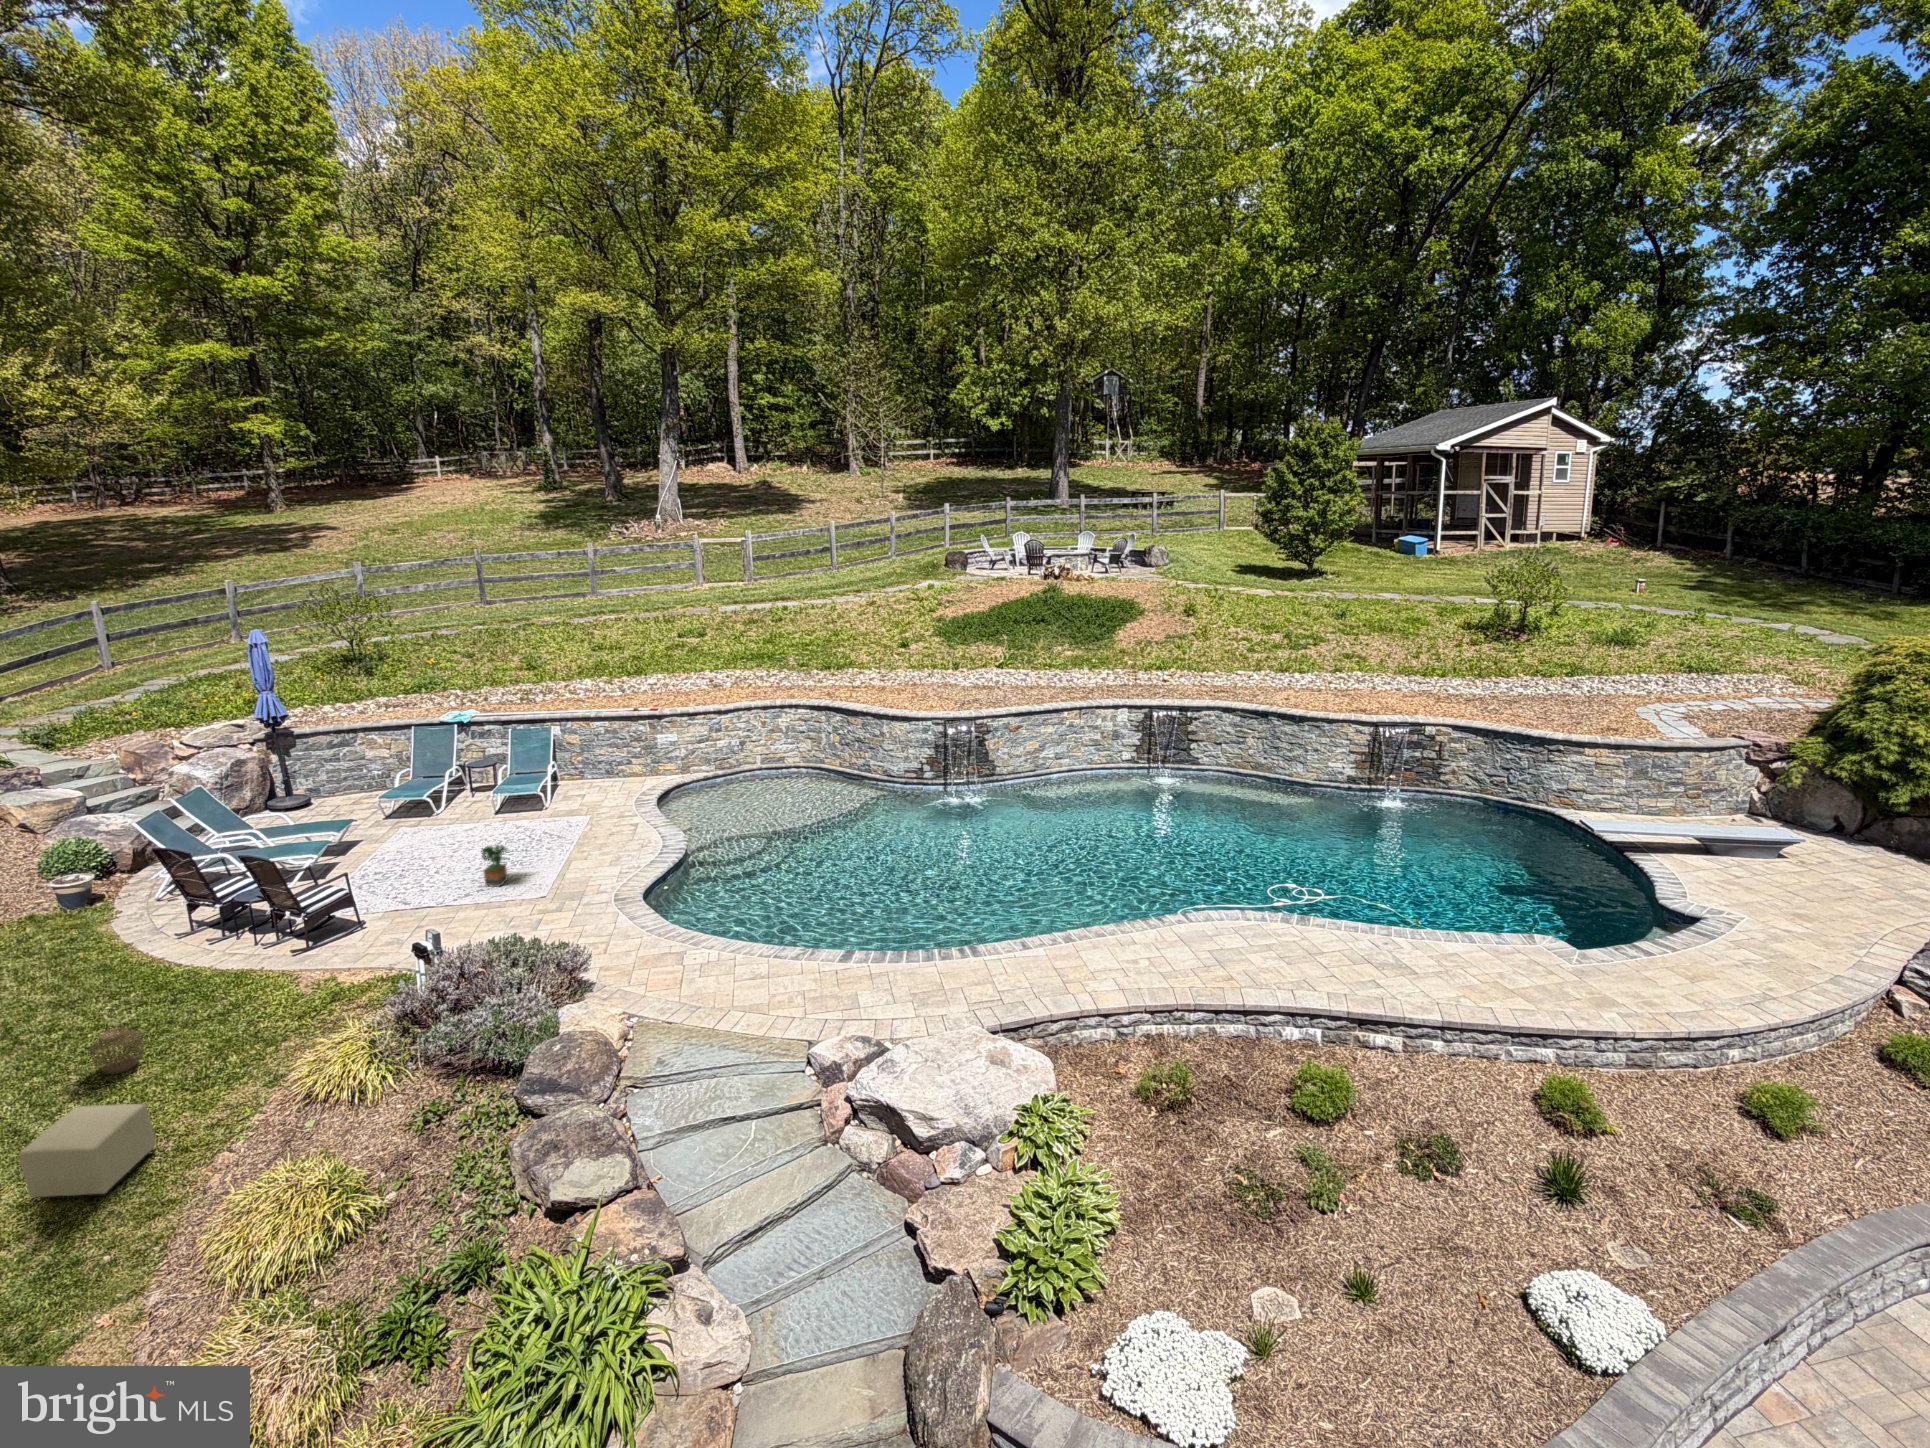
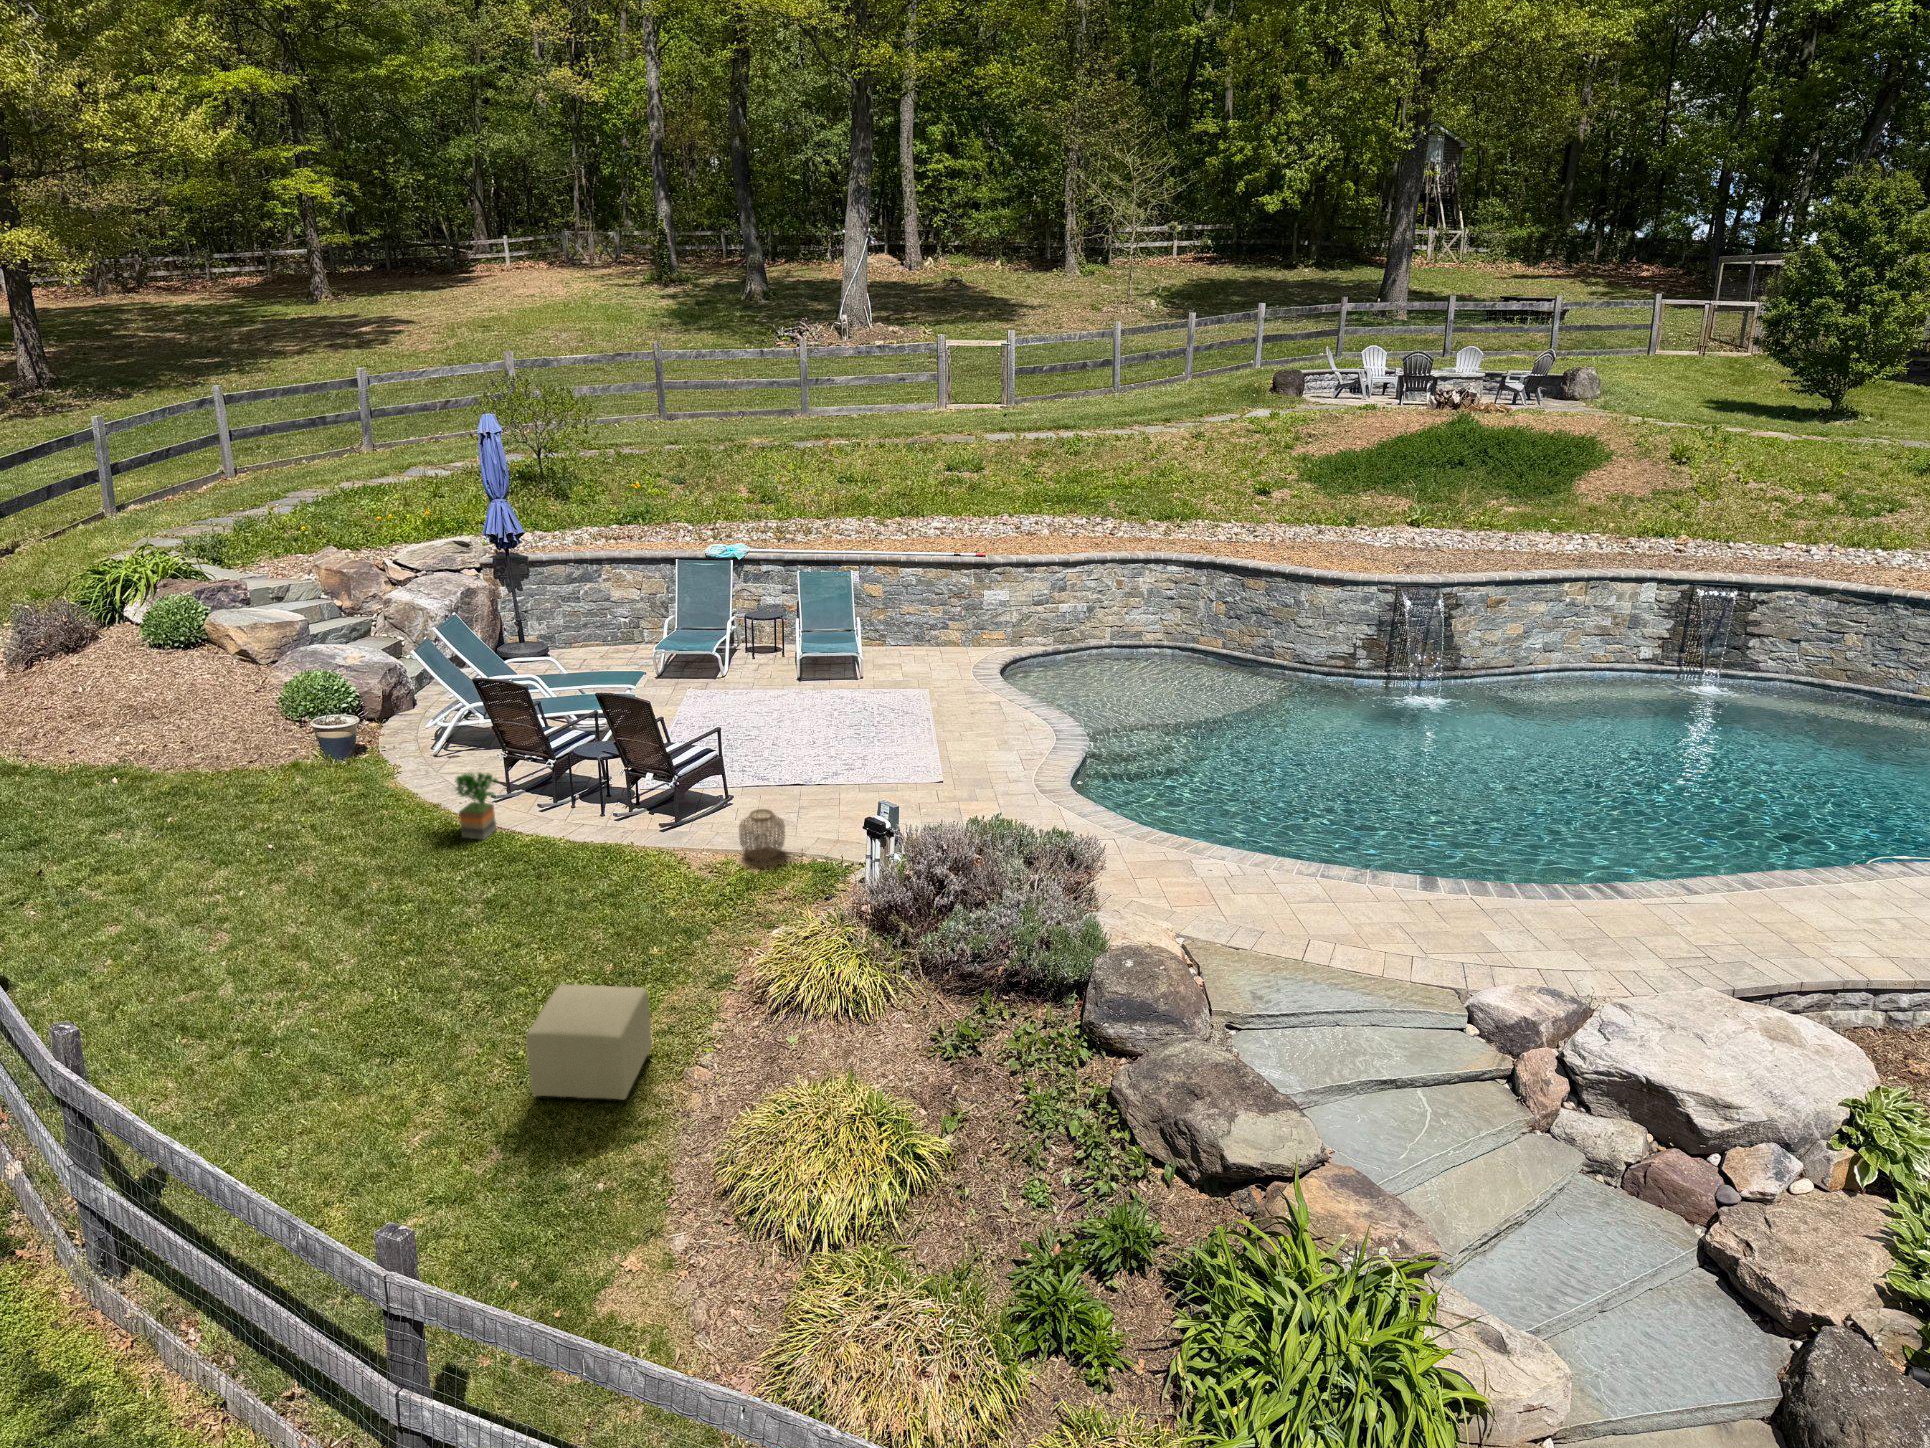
potted tree: present [481,845,508,887] -> present [455,772,498,840]
woven basket: present [89,1027,144,1073] -> present [739,809,785,861]

